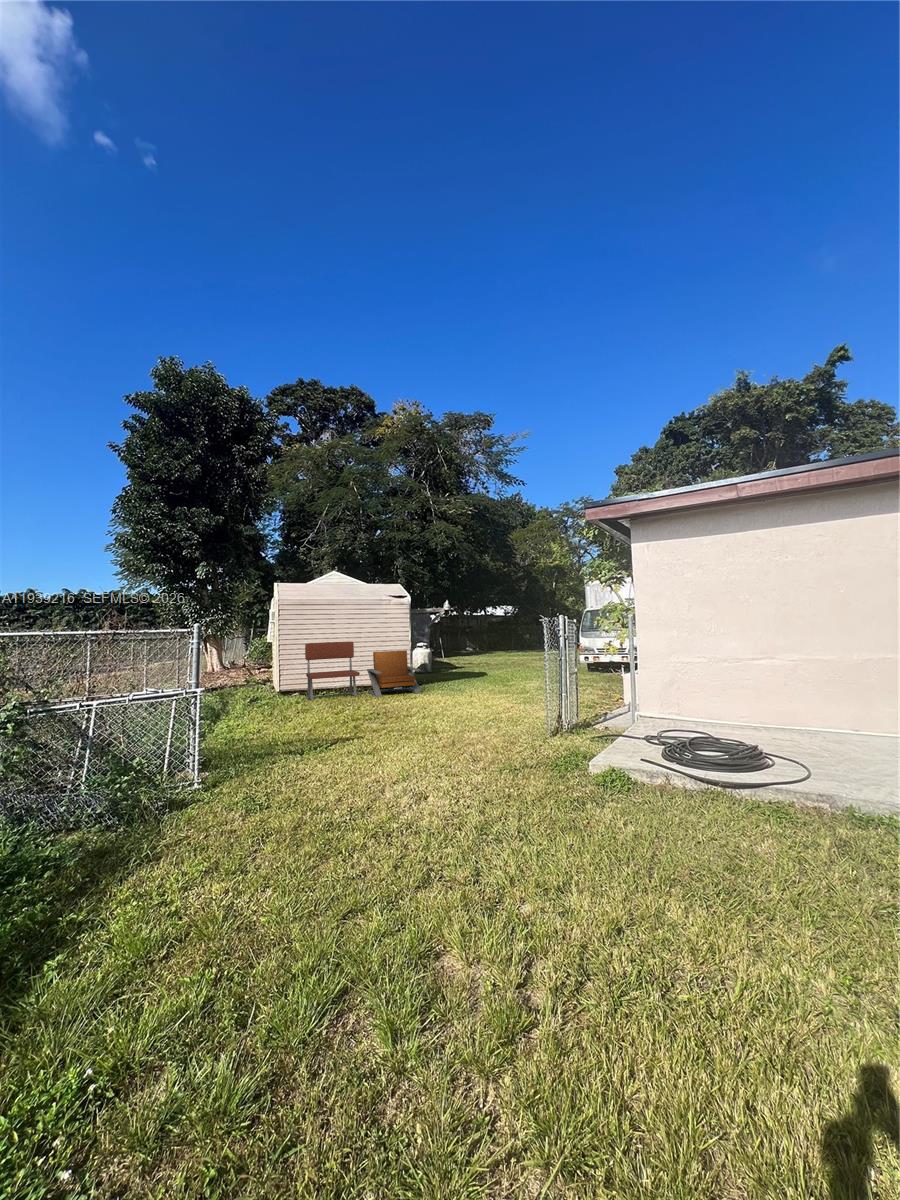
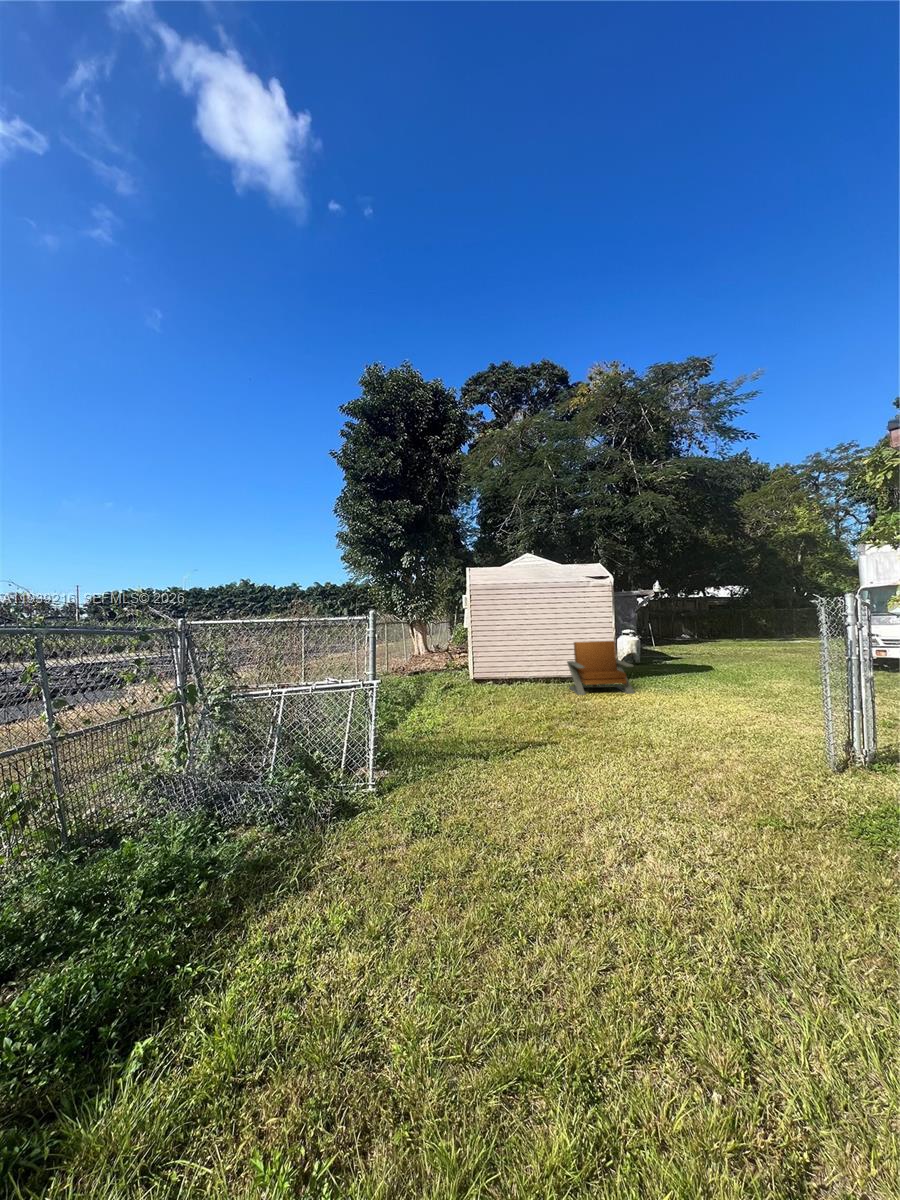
bench: present [305,642,360,700] -> none [498,630,559,695]

